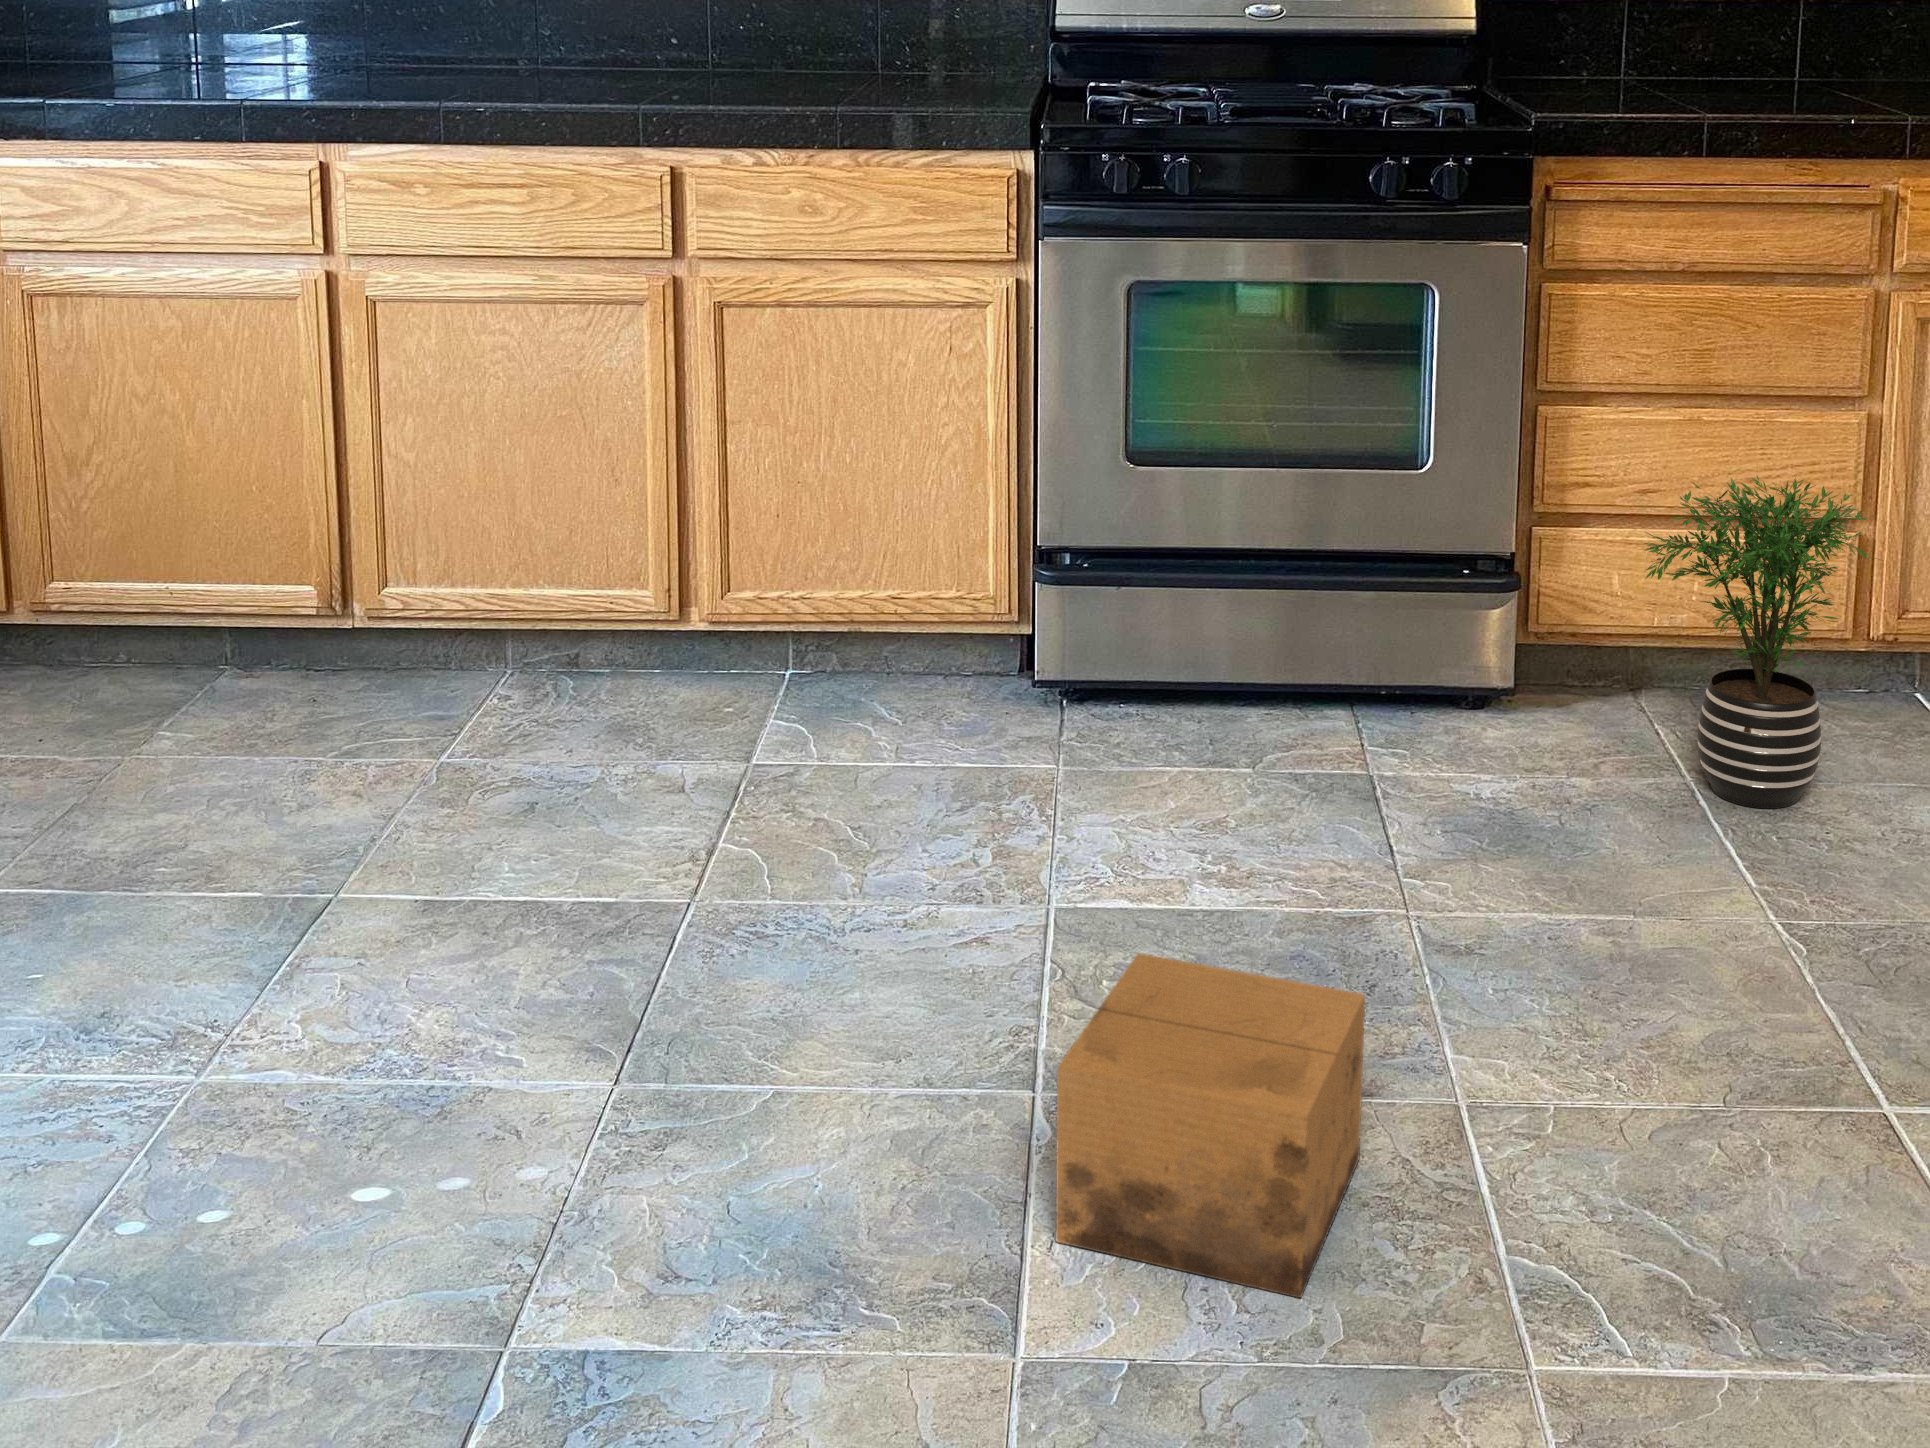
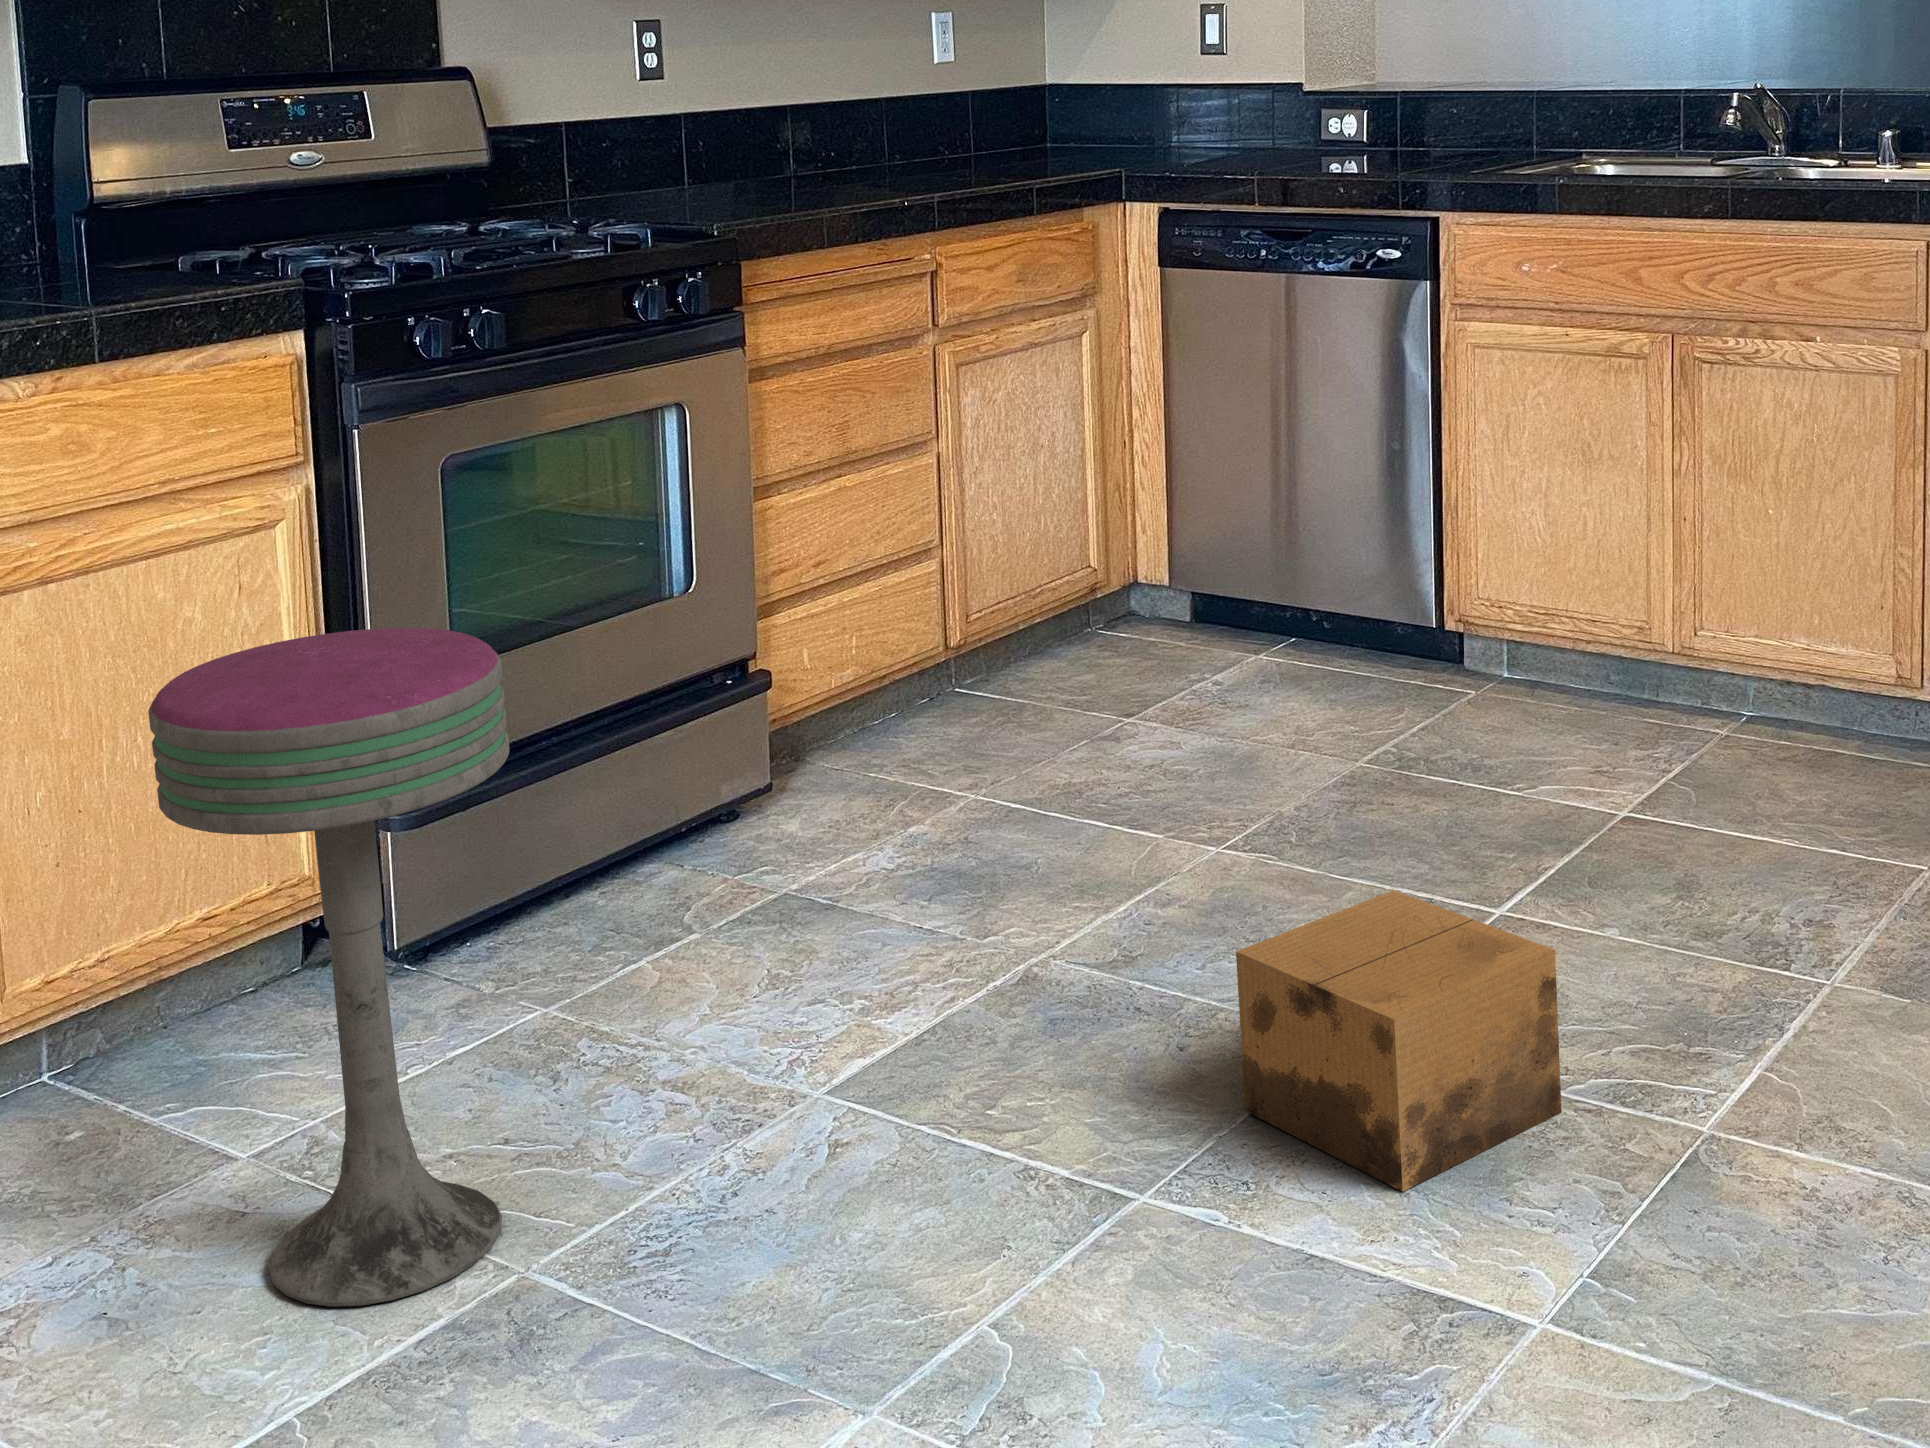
bar stool: none [520,381,781,881] -> present [148,628,509,1307]
potted plant: present [1644,476,1880,808] -> none [941,483,1130,779]

